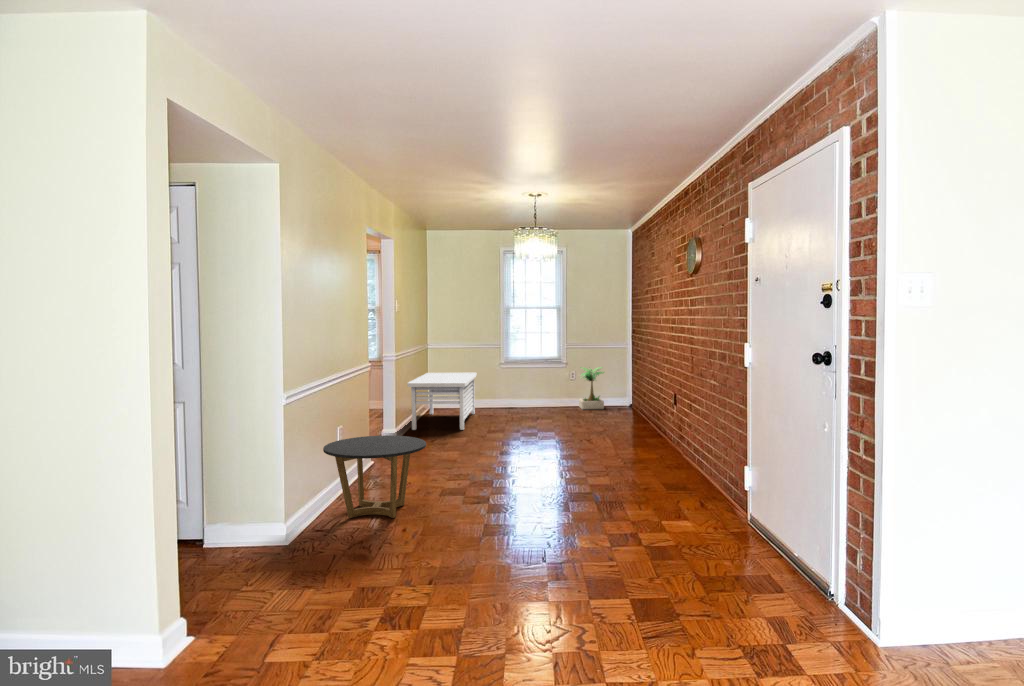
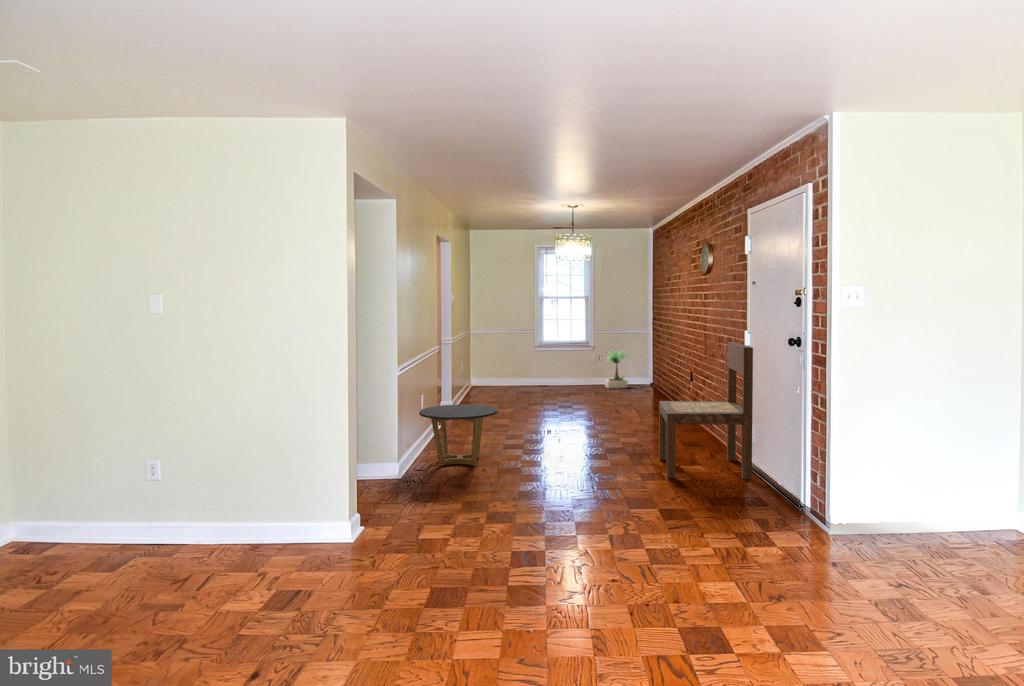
dining chair: none [634,358,757,543] -> present [659,342,753,480]
storage bench: present [407,373,476,430] -> none [459,356,515,405]

